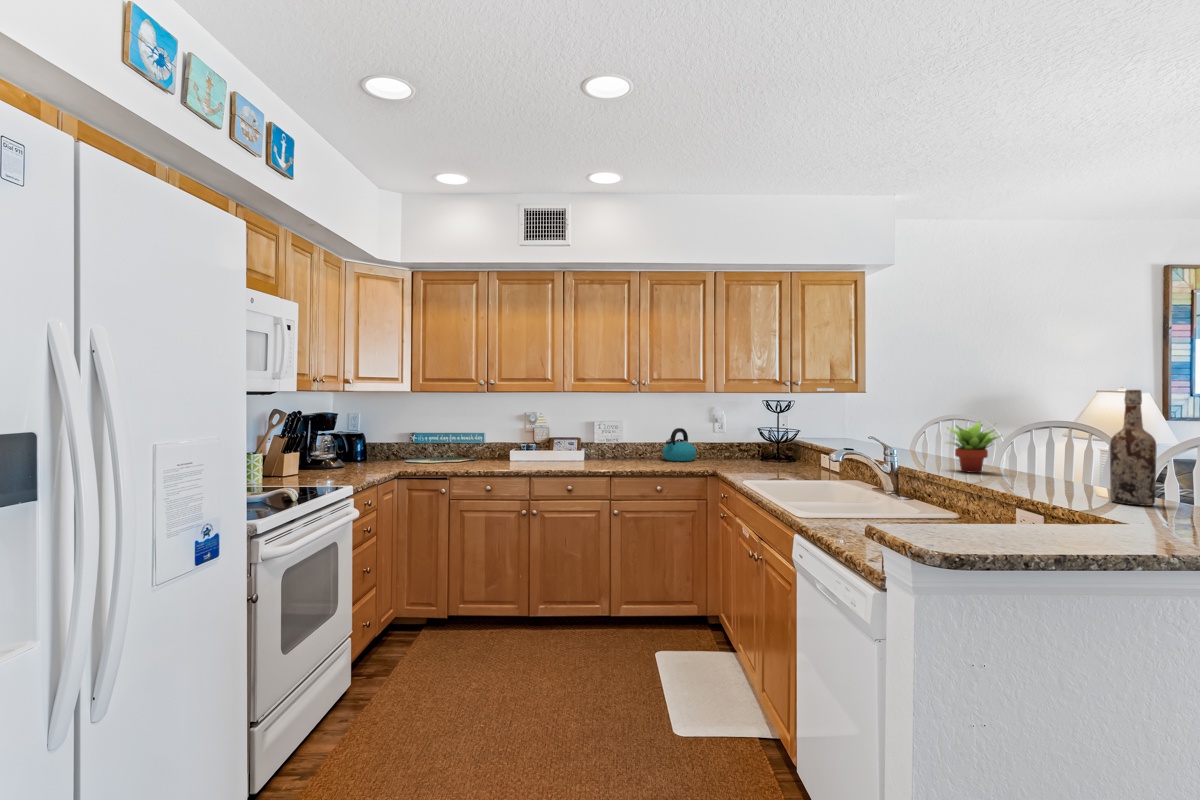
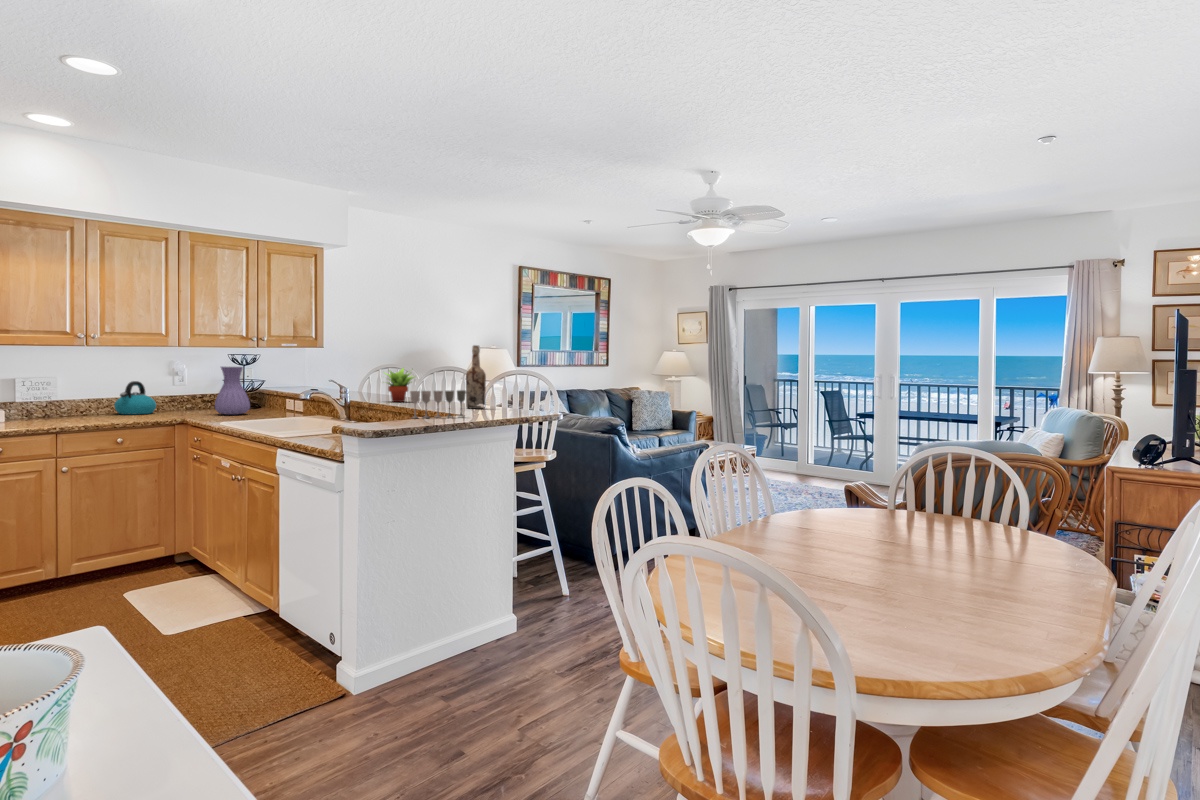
vase: none [746,414,781,468] -> present [215,367,250,415]
wine glass: none [1015,486,1143,543] -> present [410,390,466,419]

